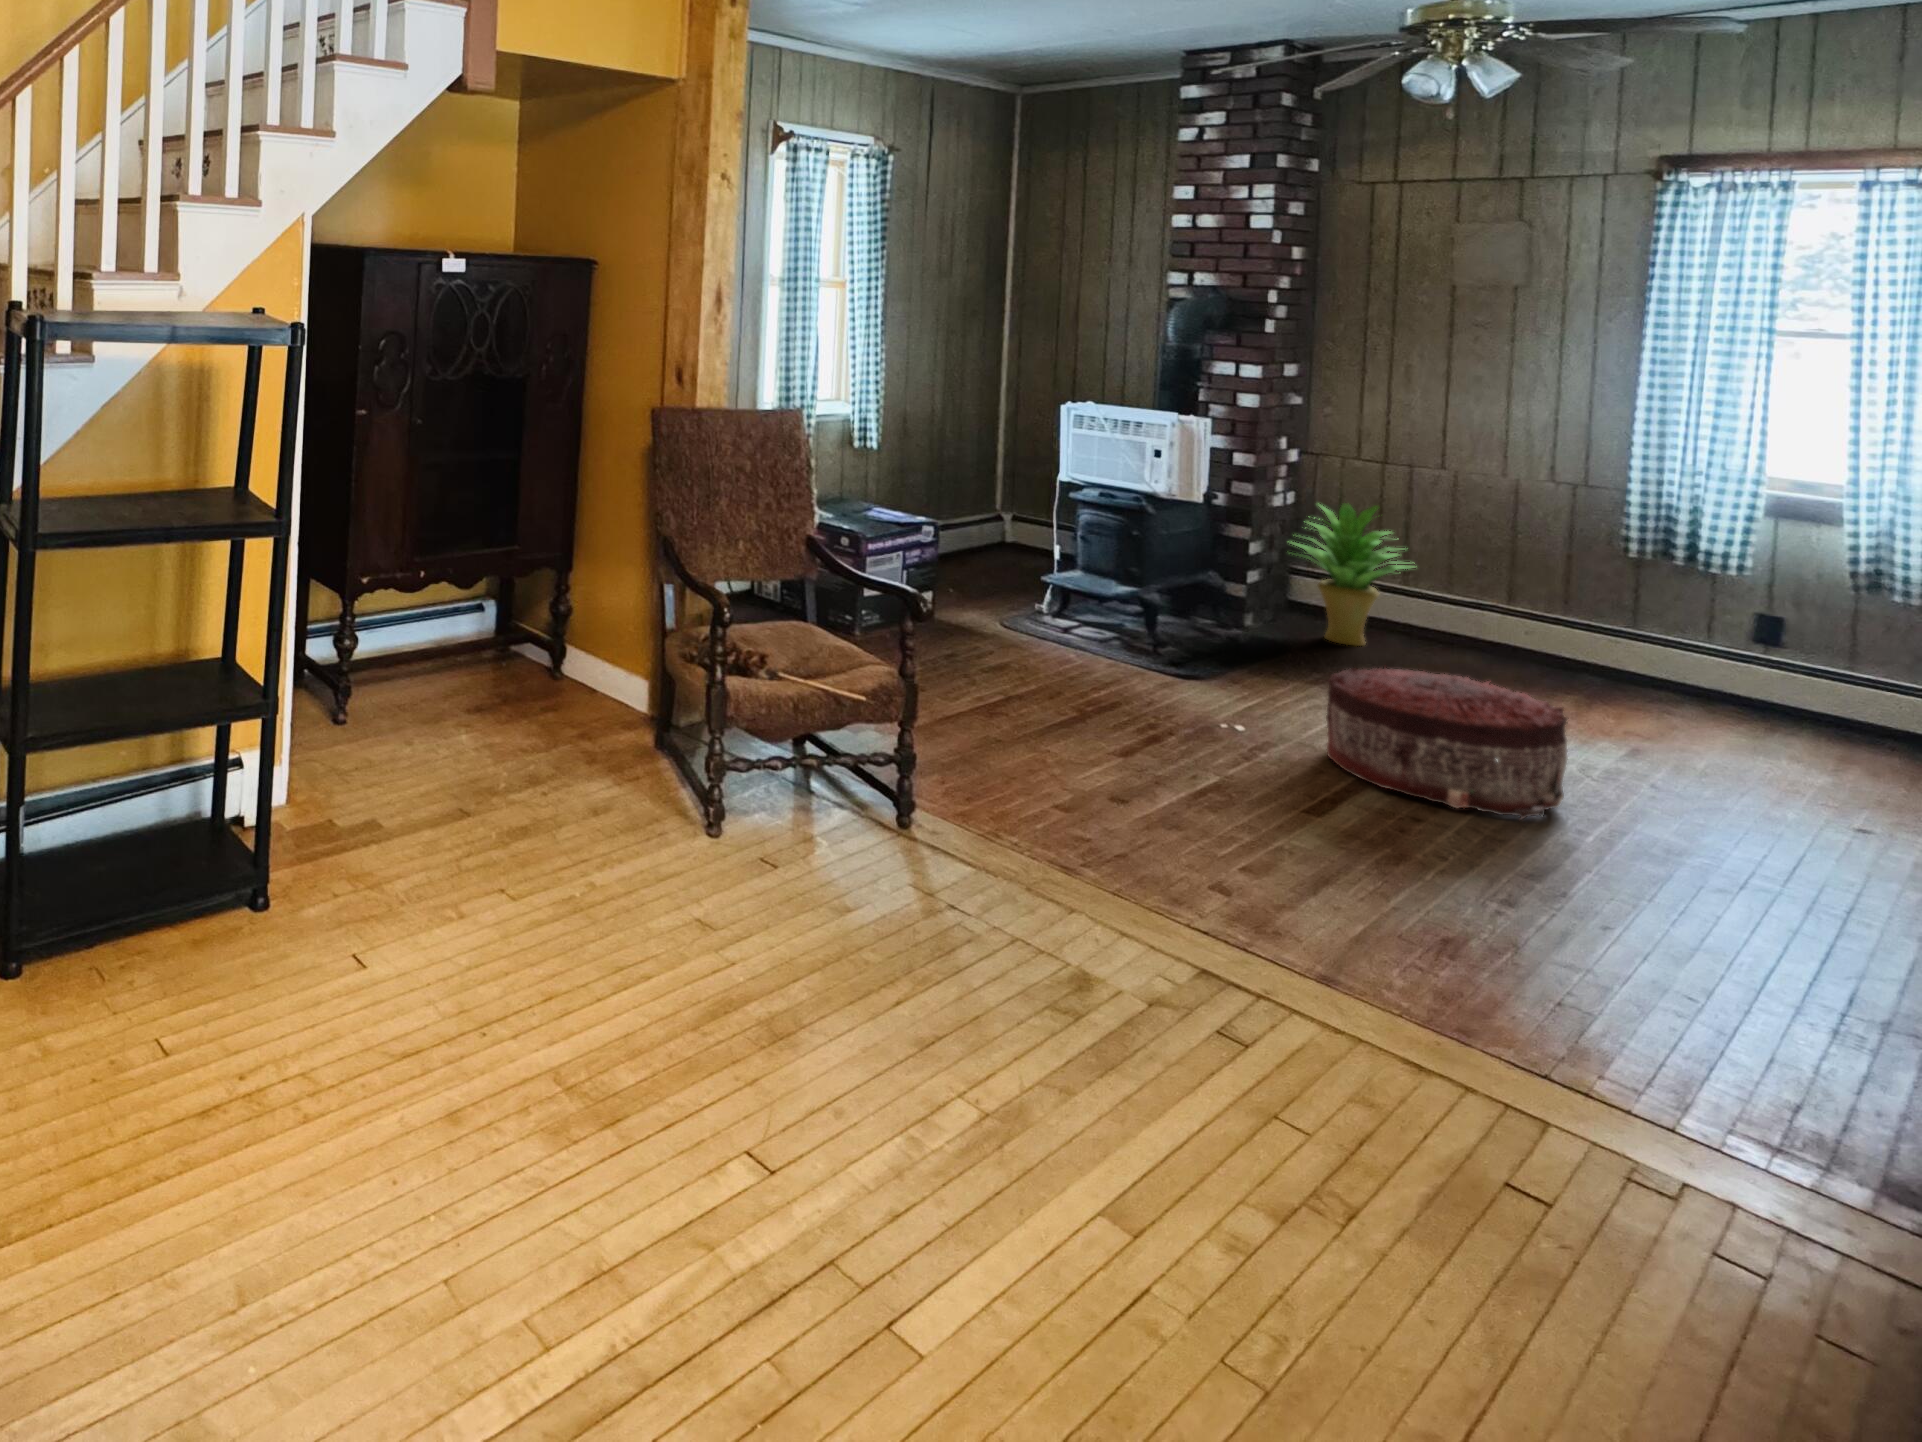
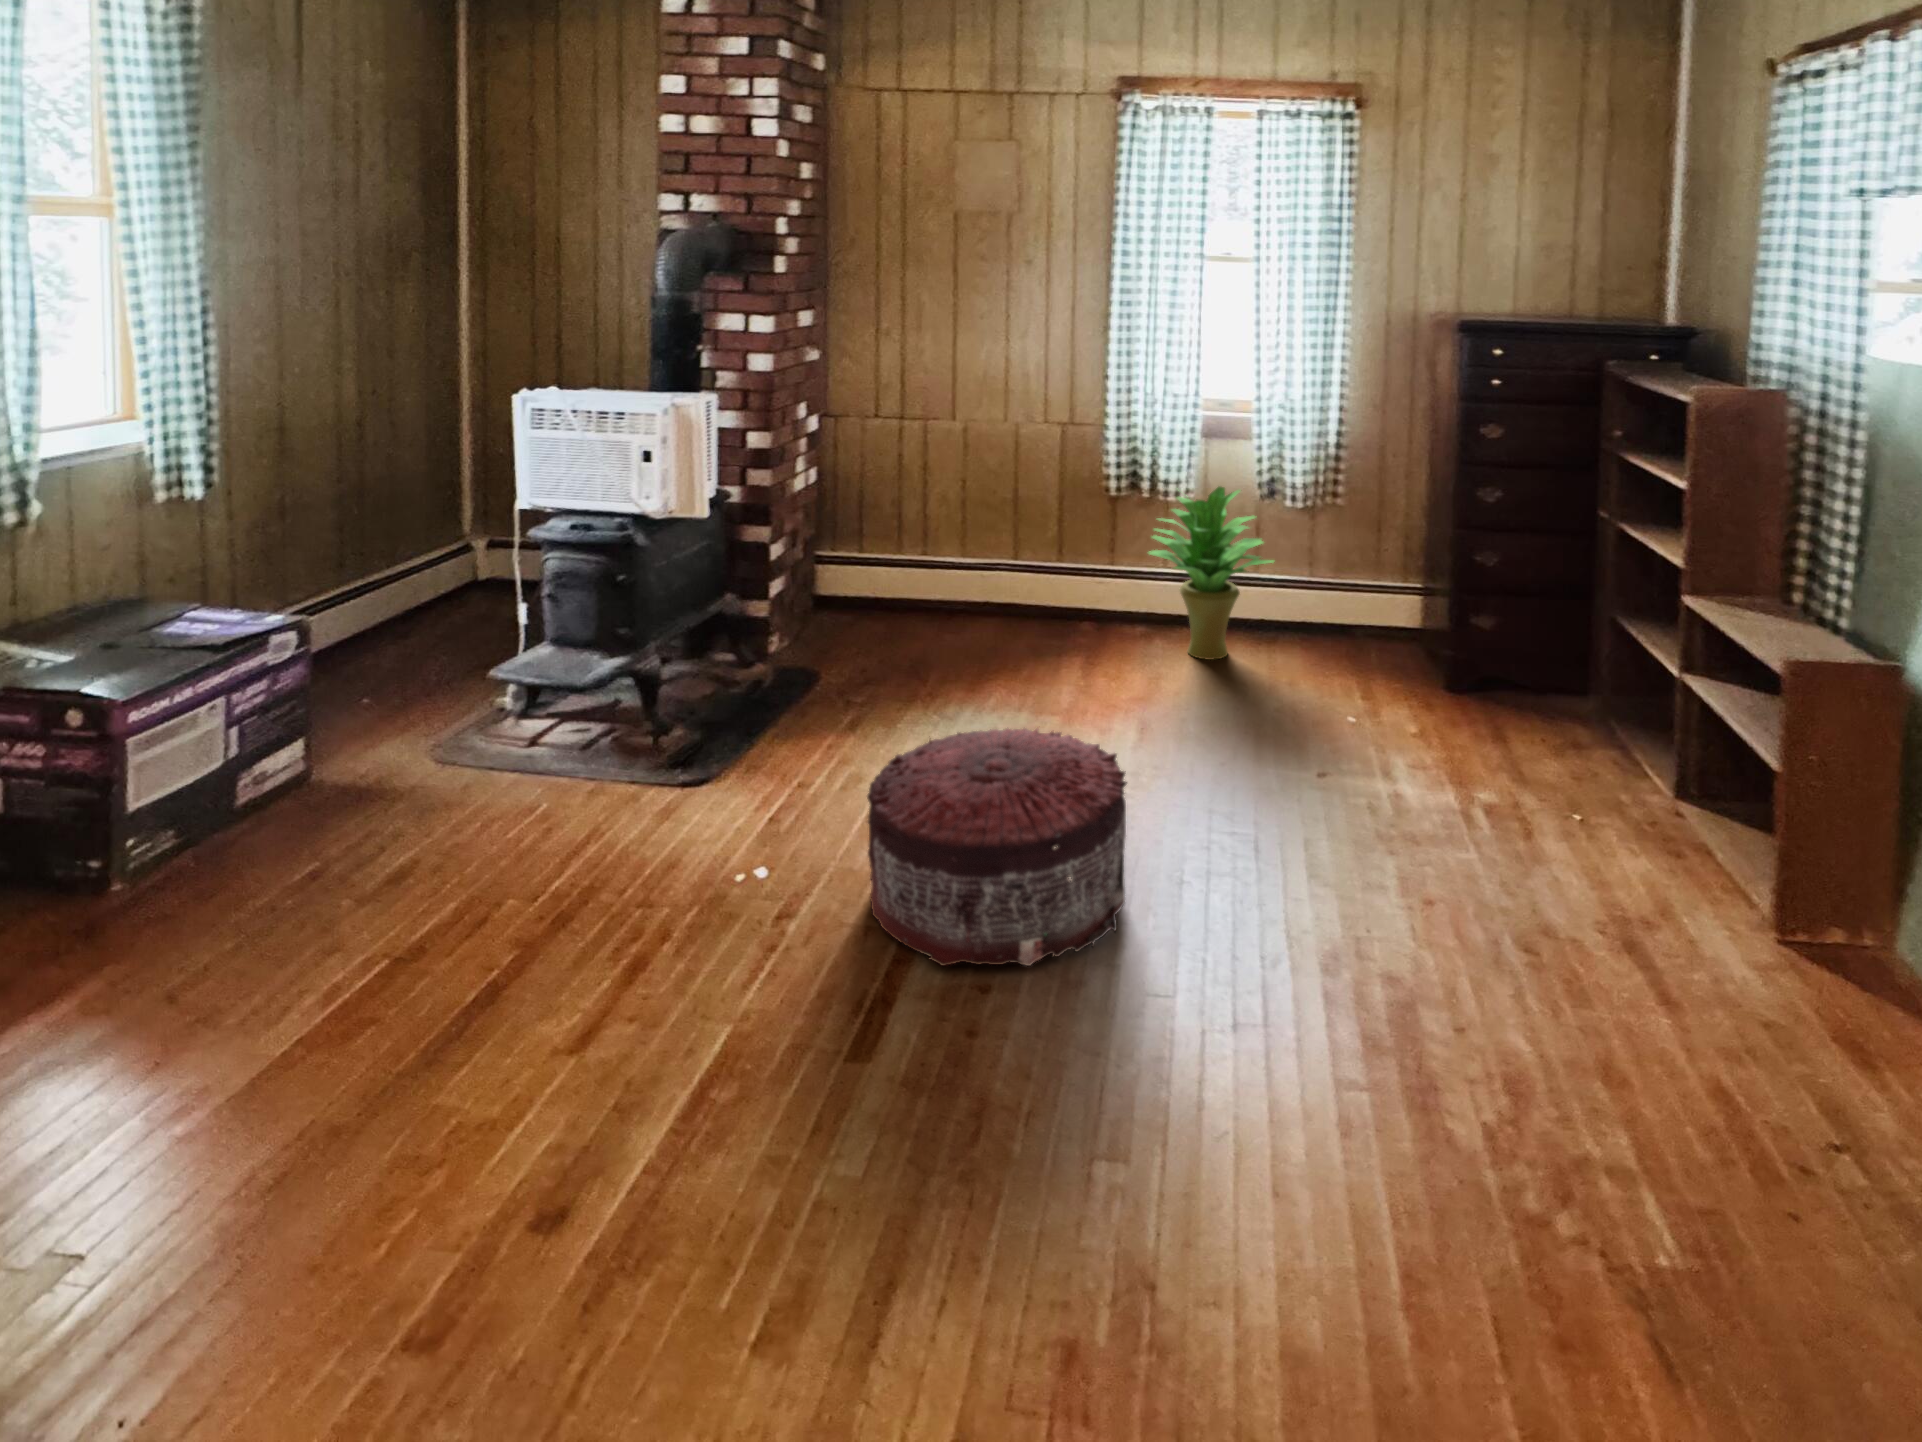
potted plant: present [1292,503,1412,646] -> present [1149,486,1274,660]

